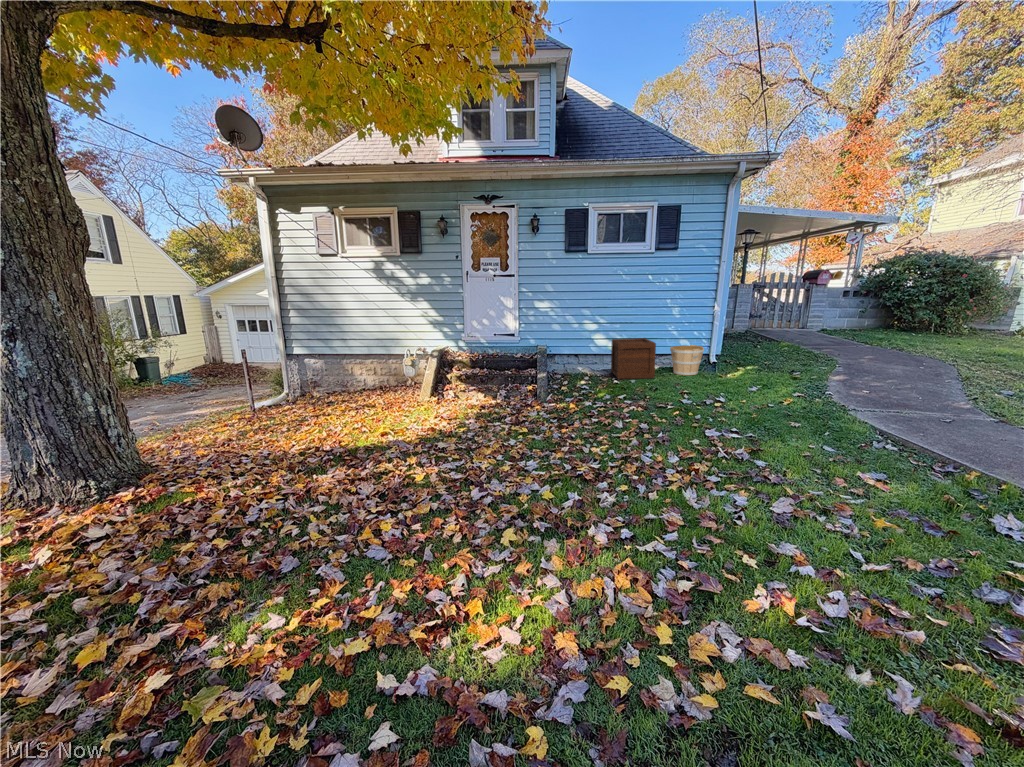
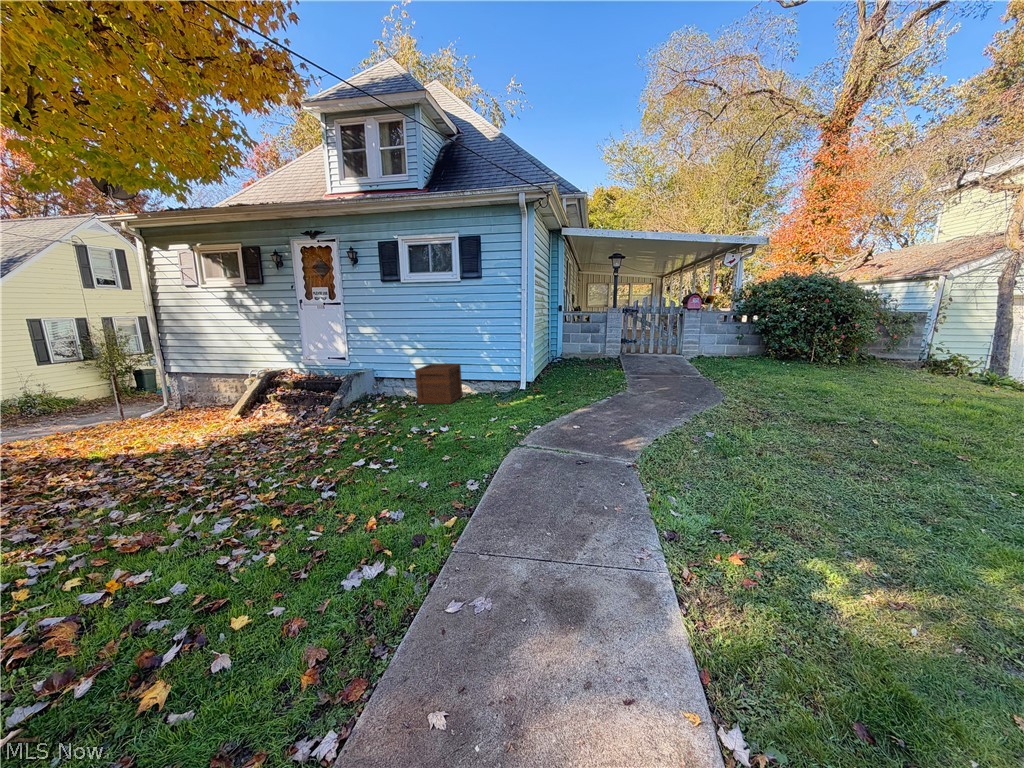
wooden bucket: present [670,345,704,375] -> none [475,371,506,402]

